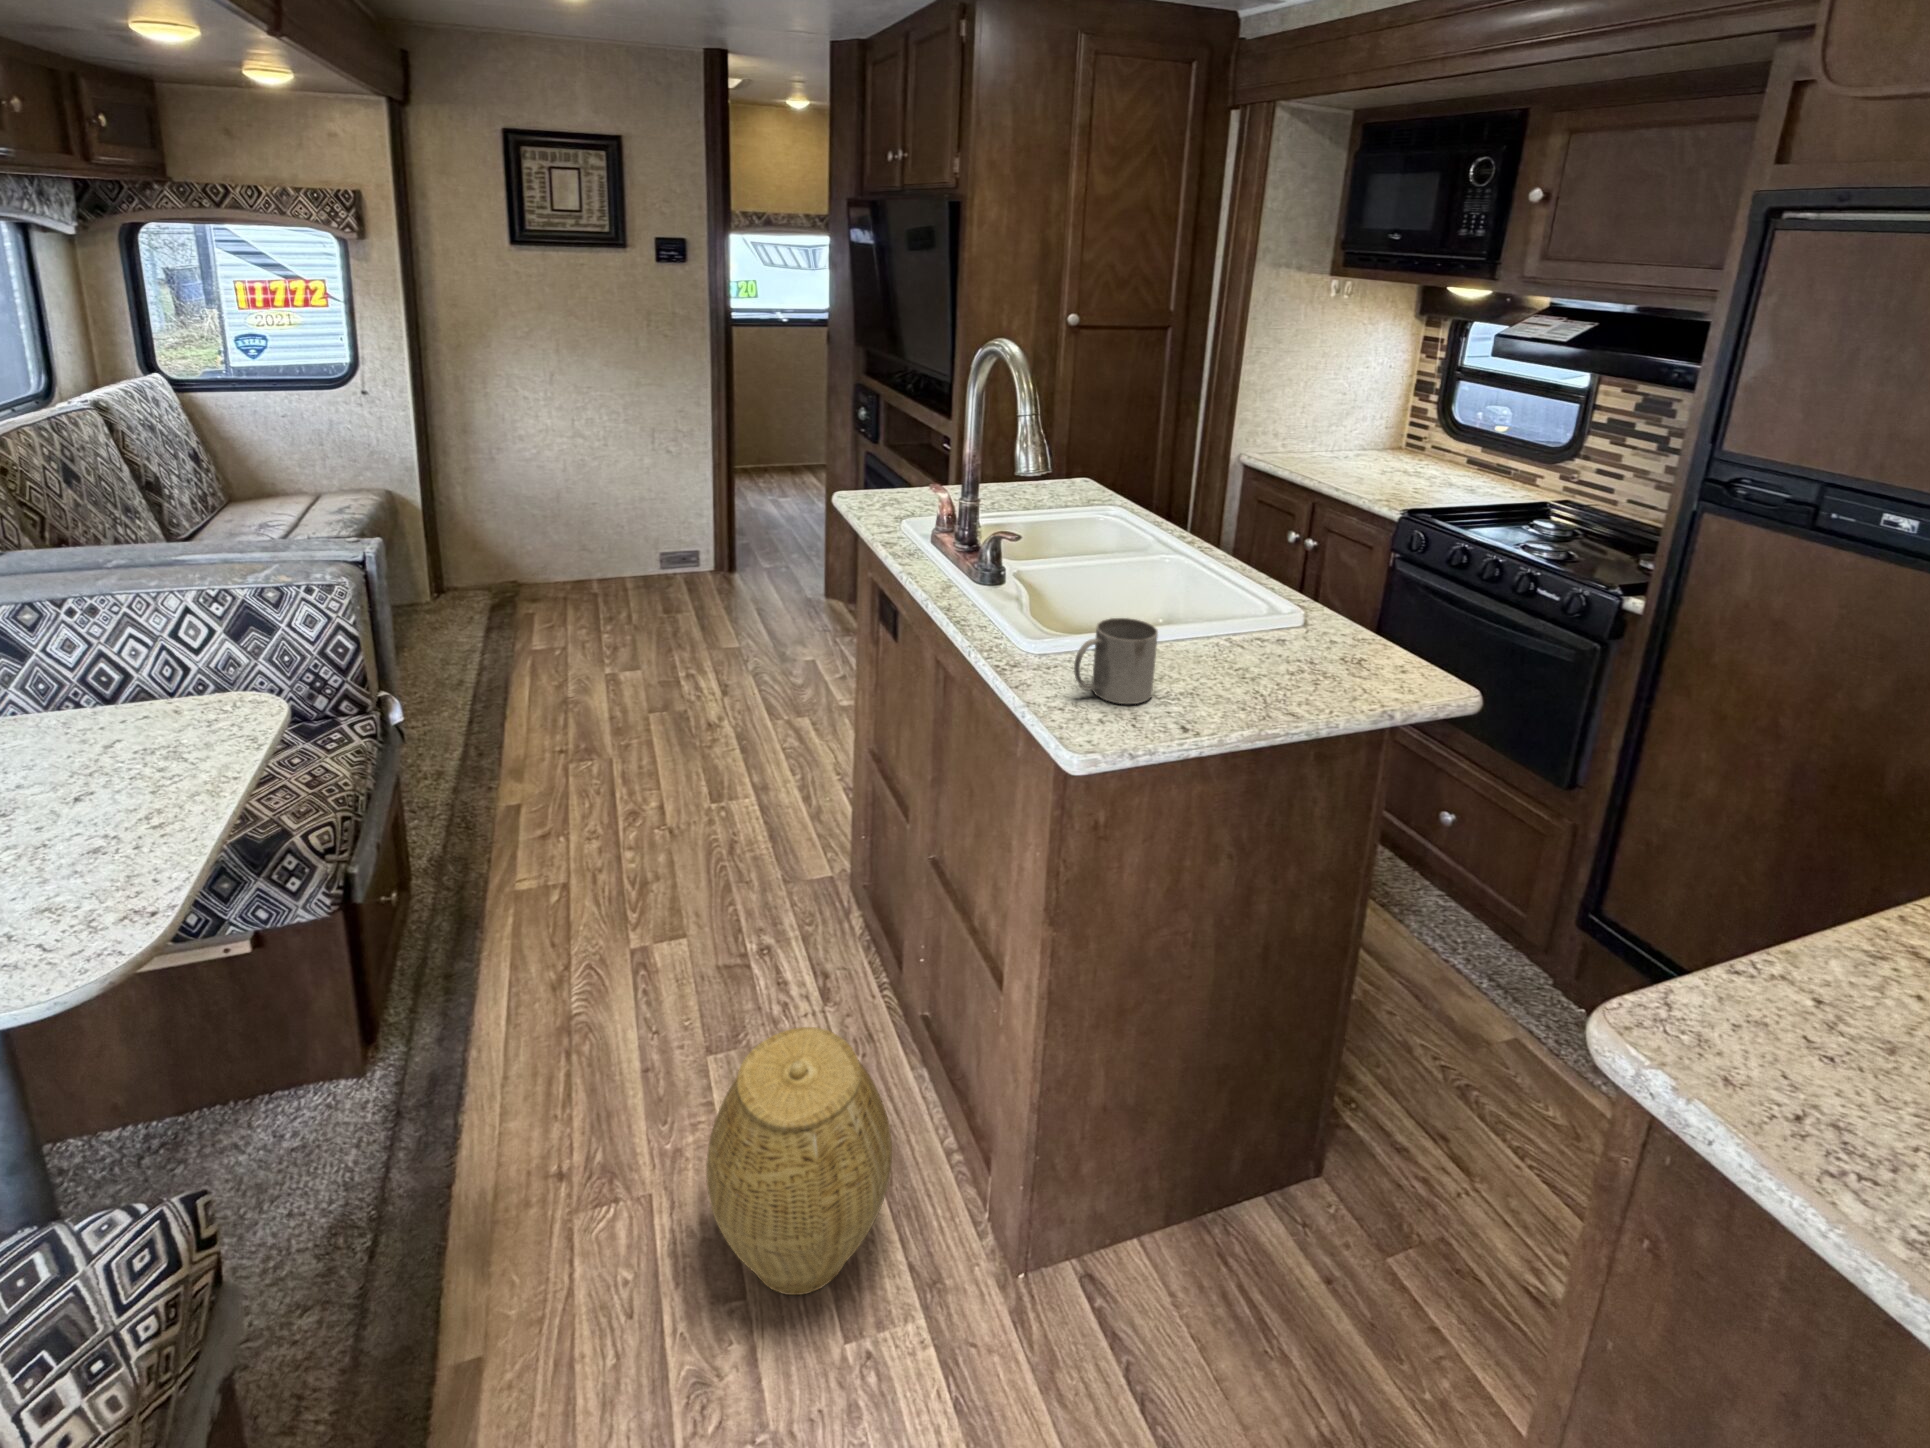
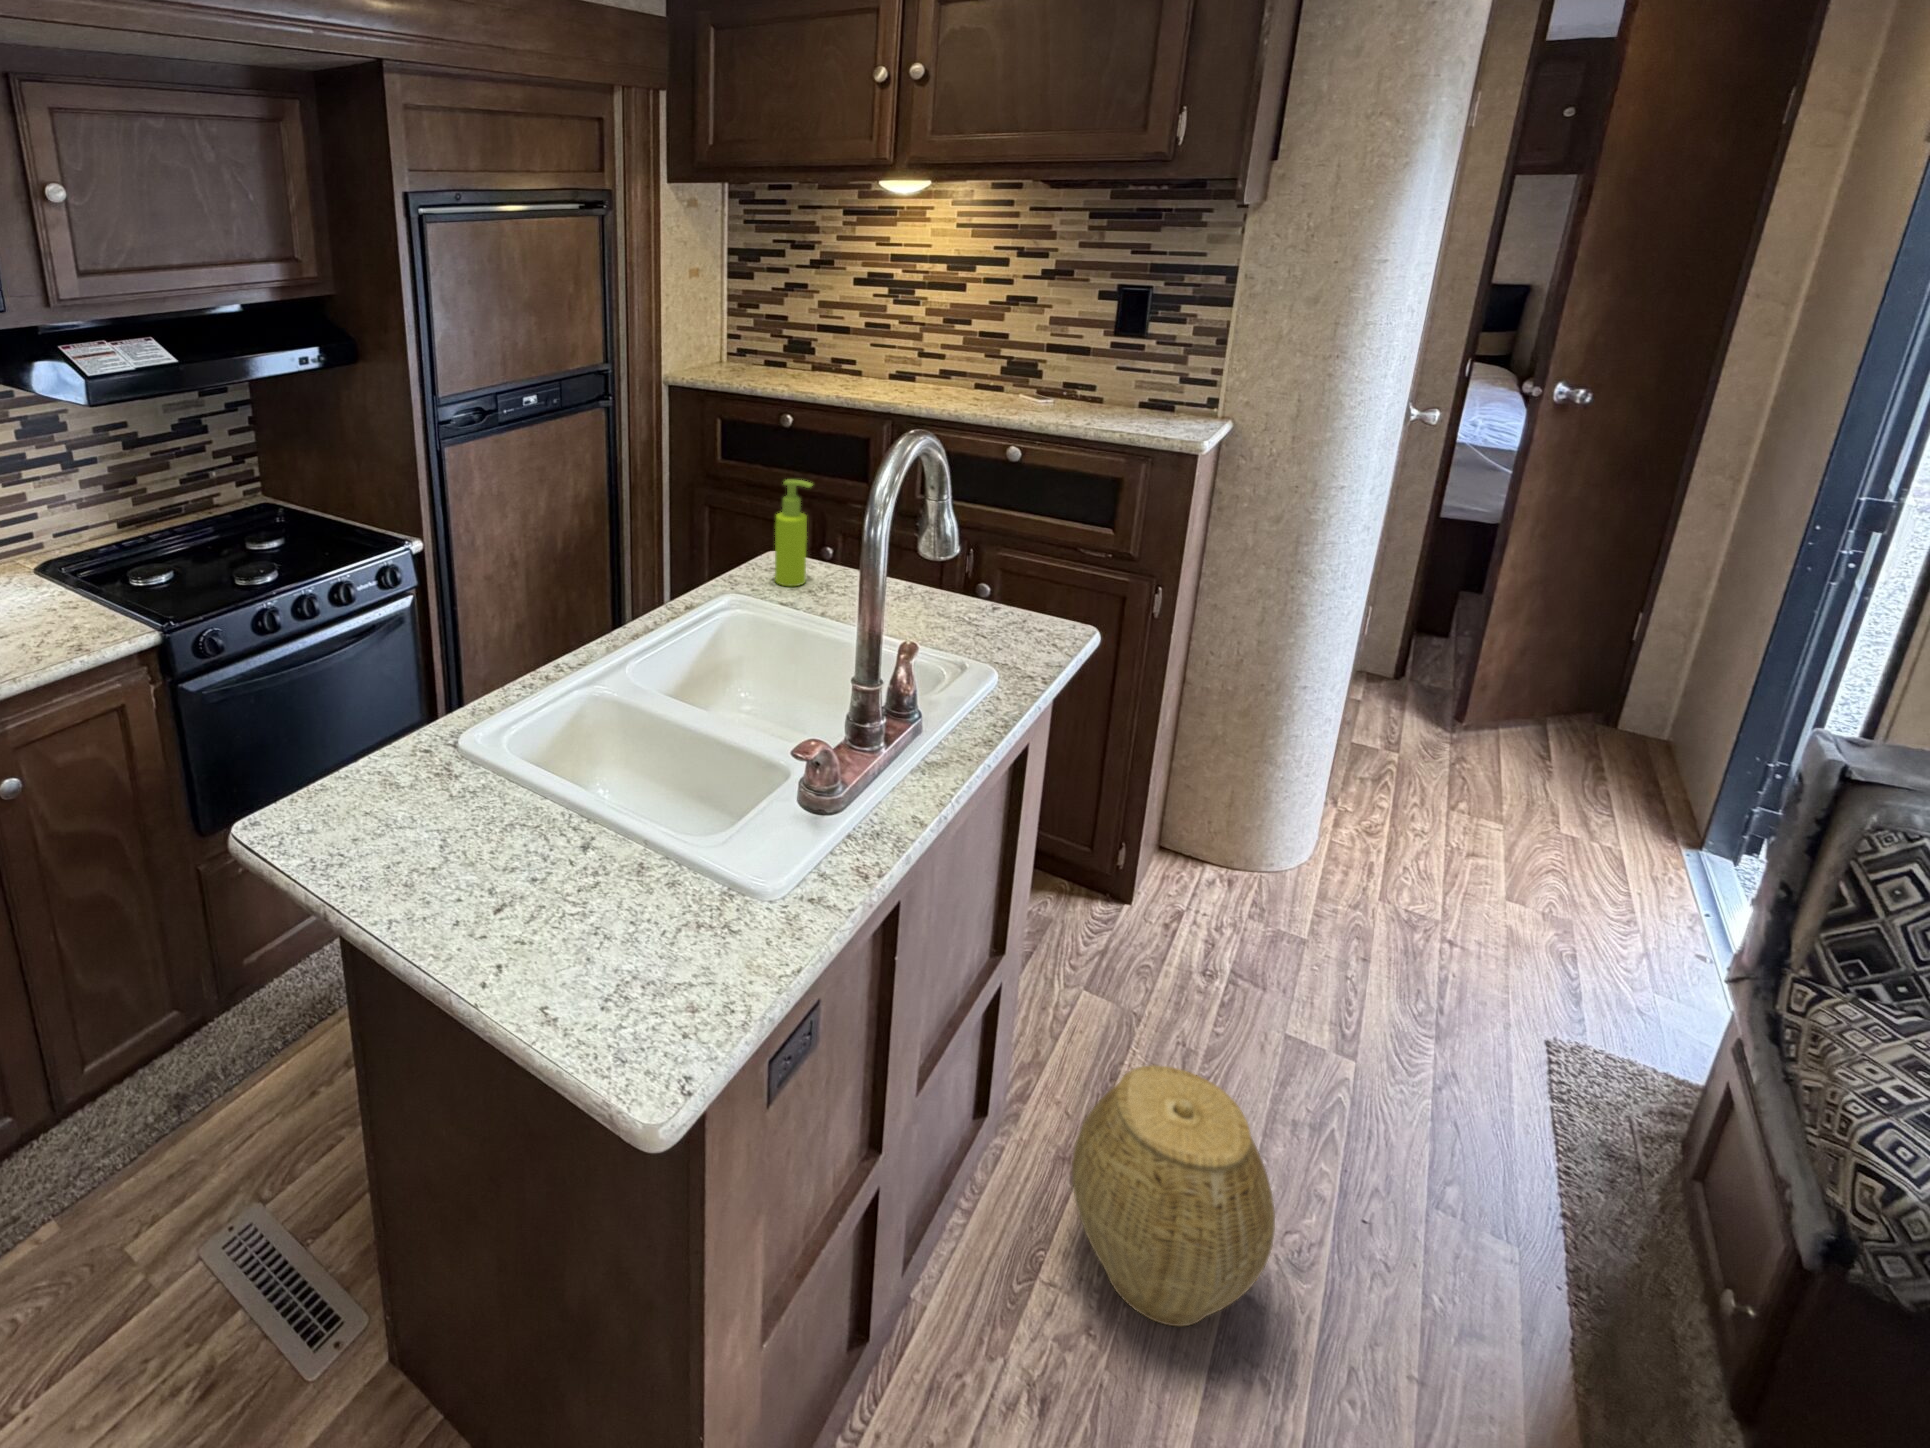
soap dispenser: none [1340,543,1395,683] -> present [775,480,812,586]
mug: present [1074,618,1158,704] -> none [944,574,1019,644]

